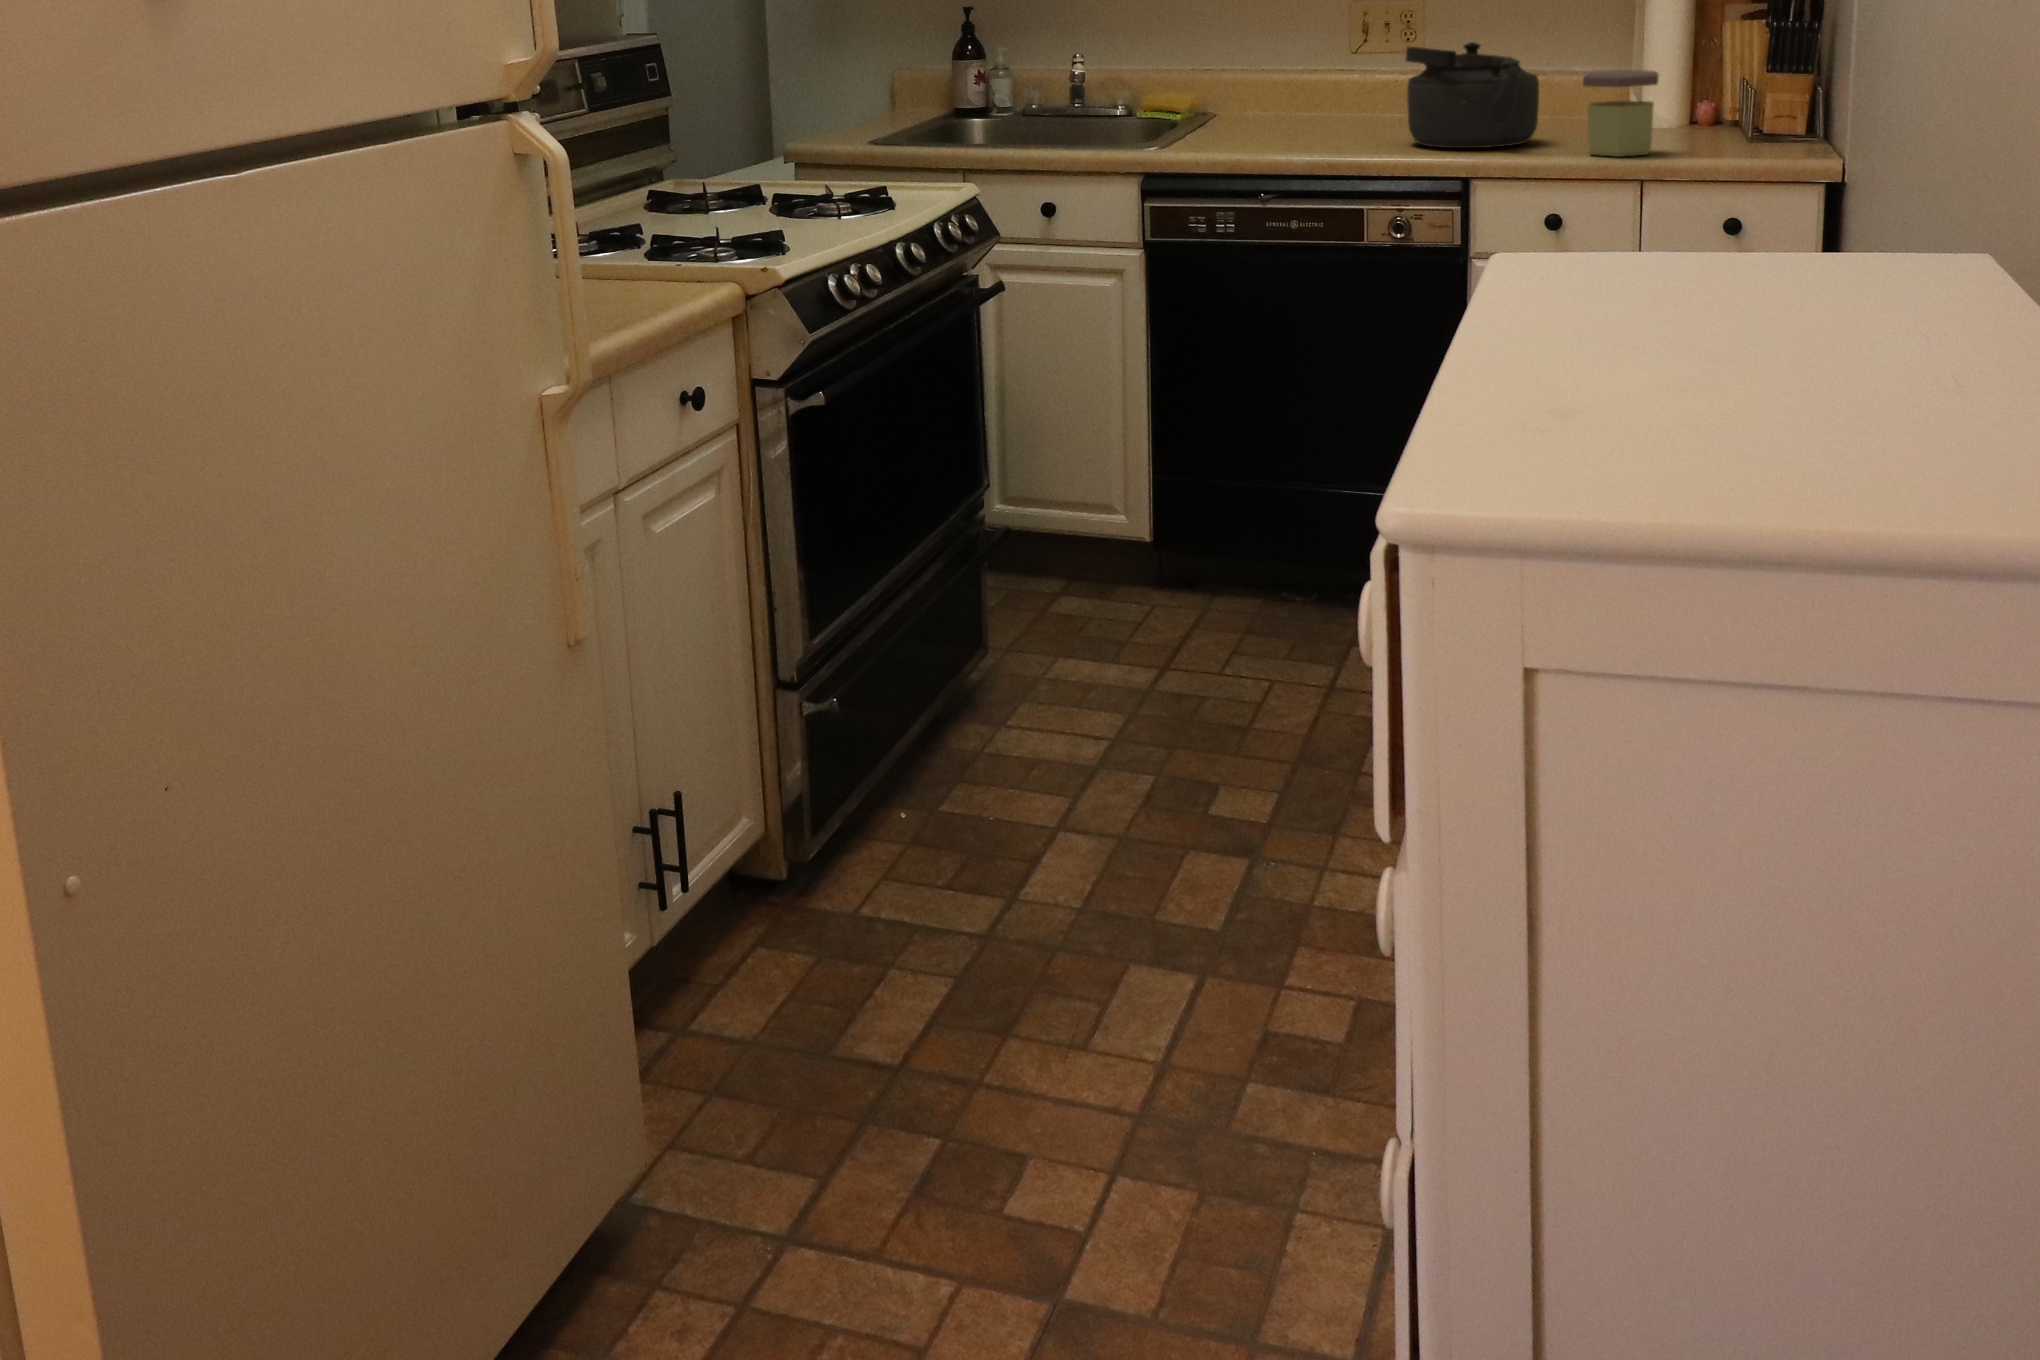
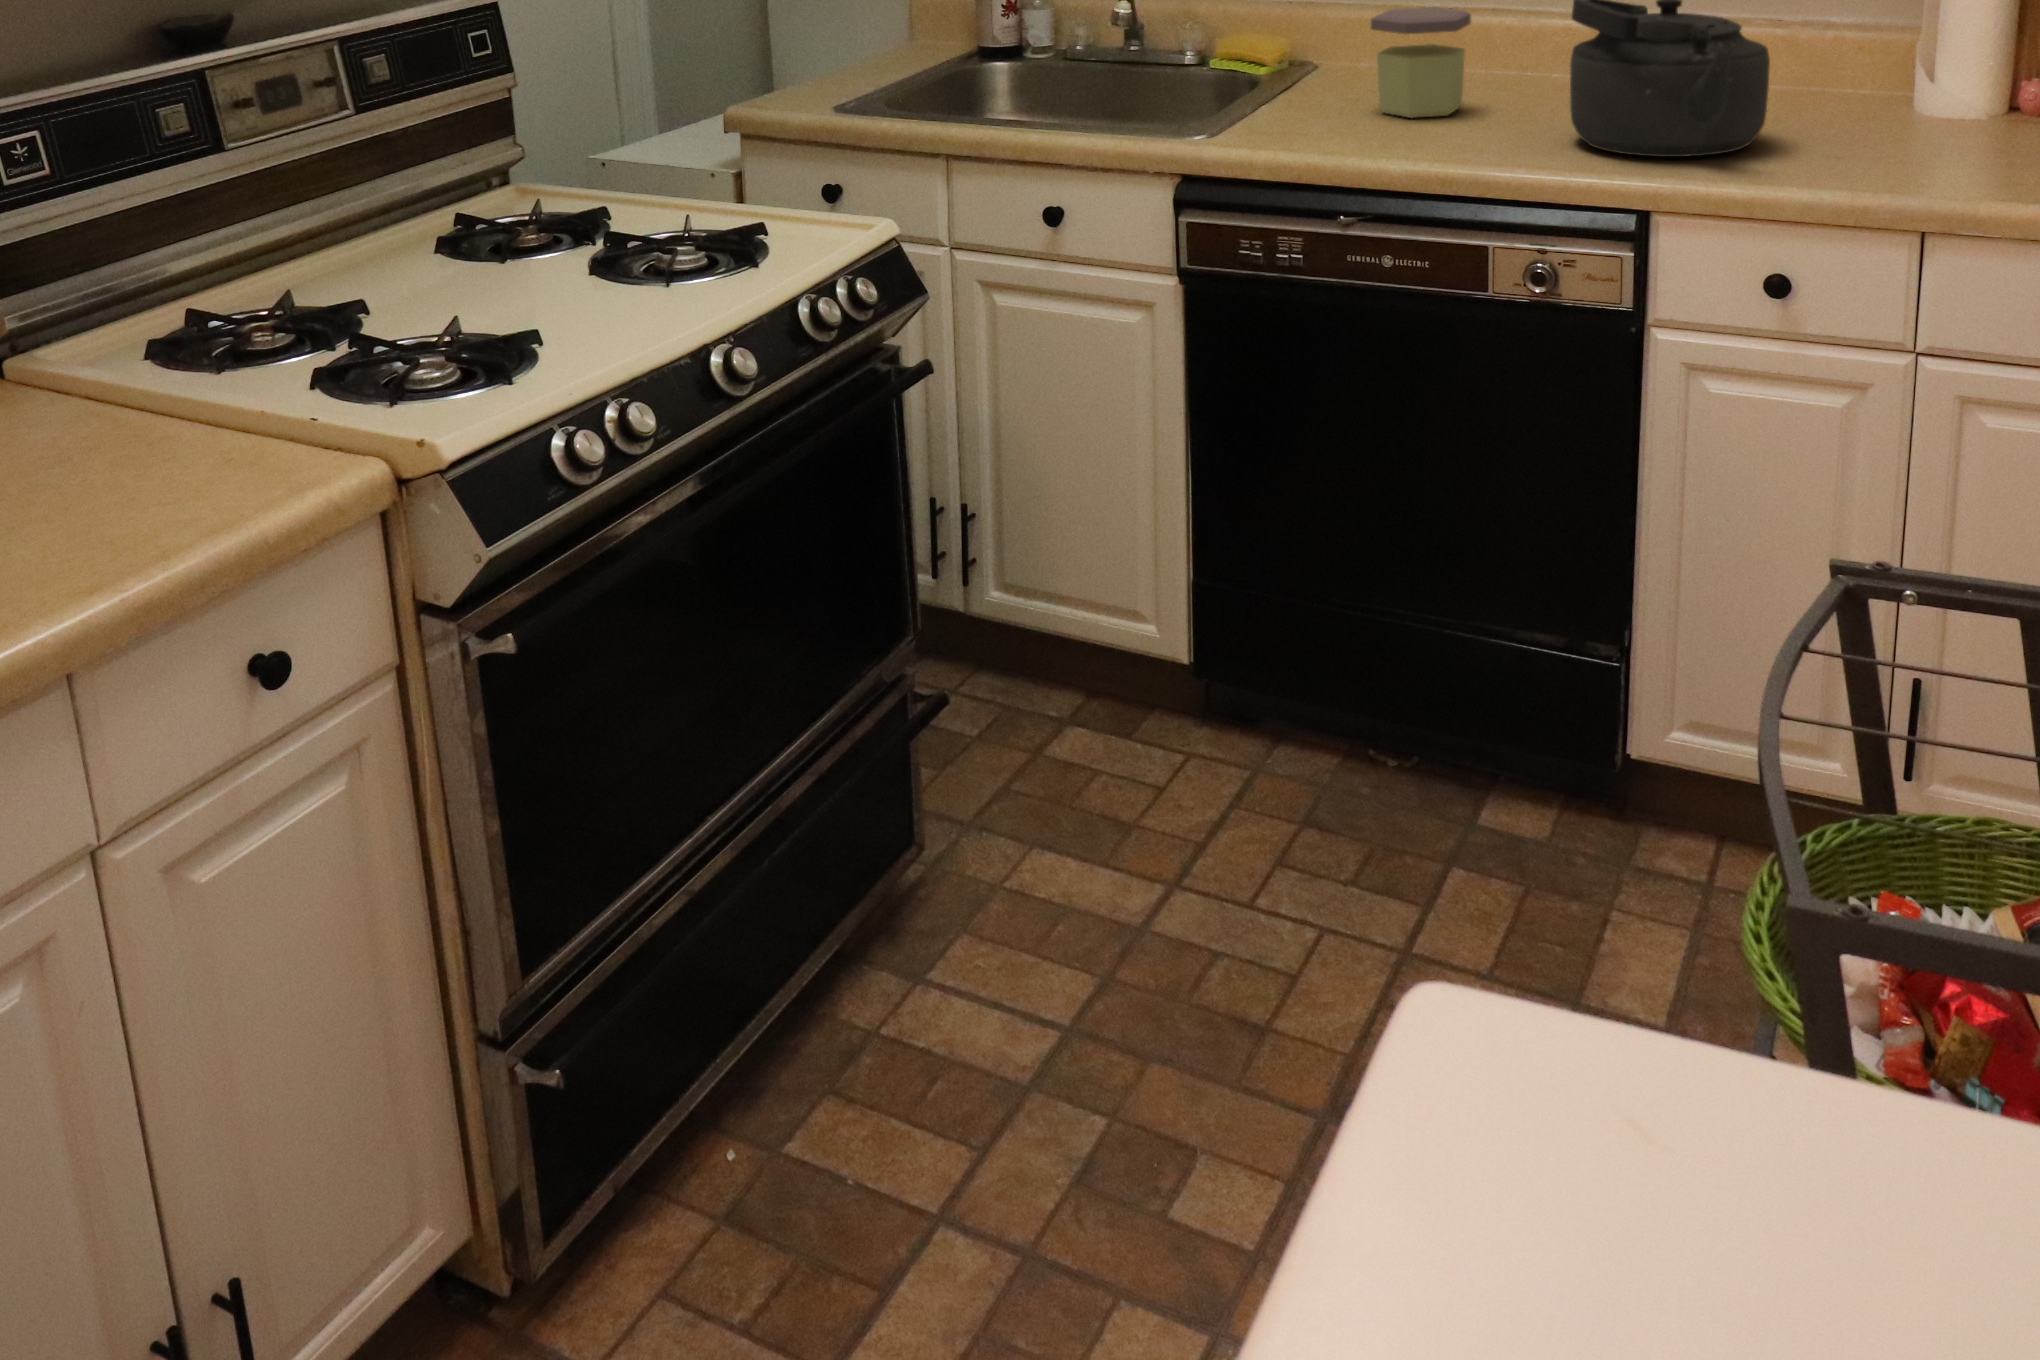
jar: present [1583,70,1659,157] -> present [1371,7,1471,118]

